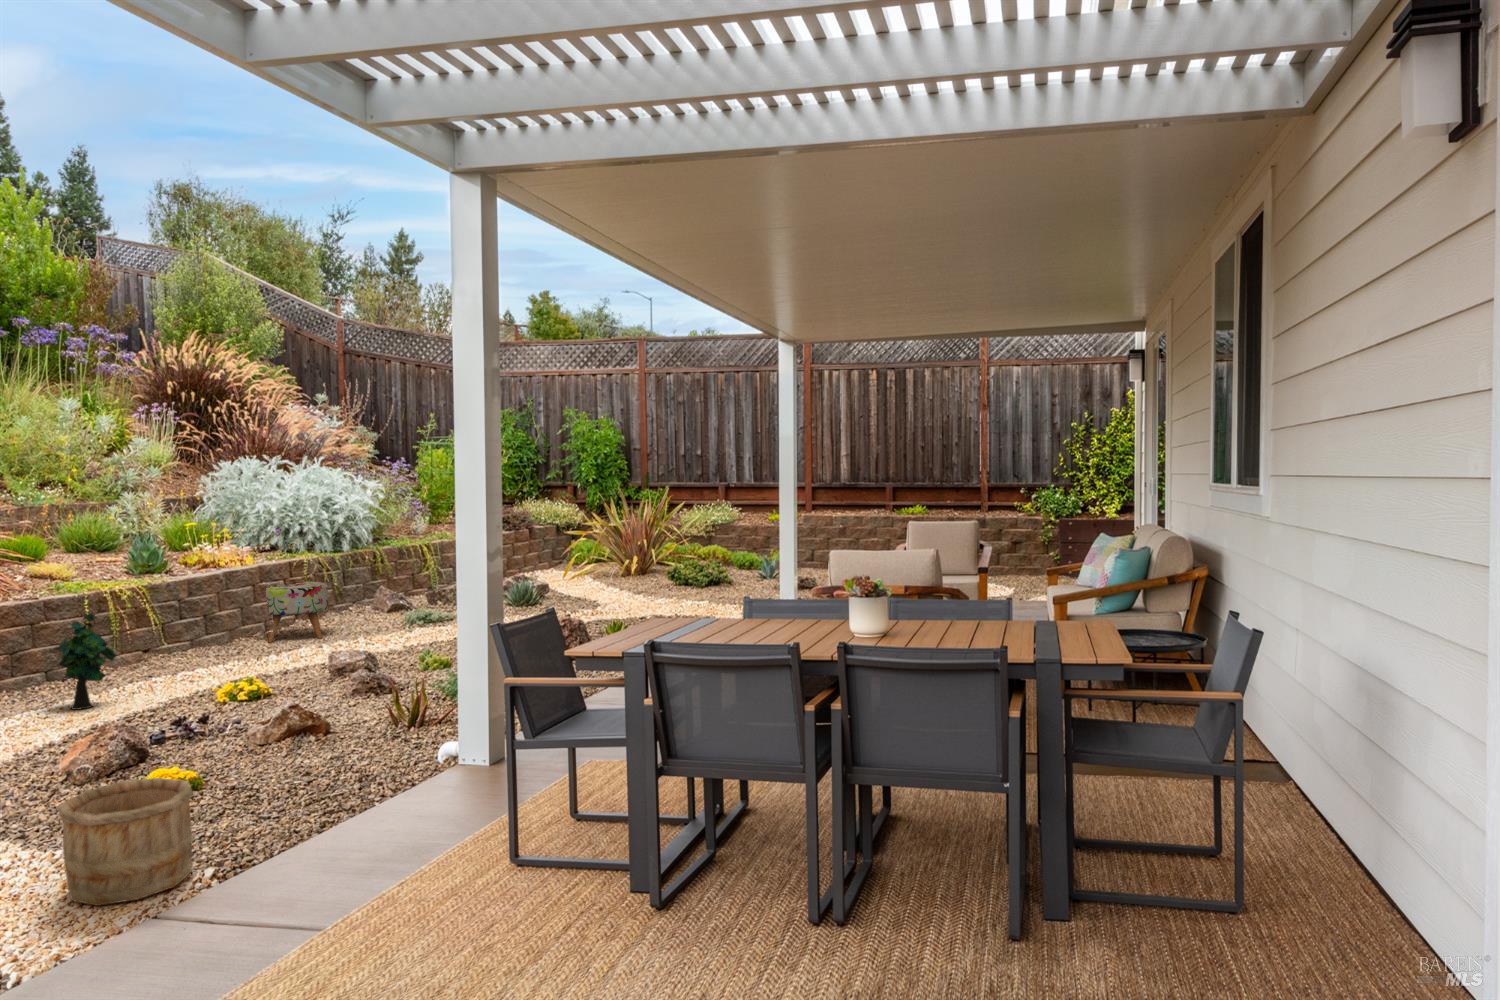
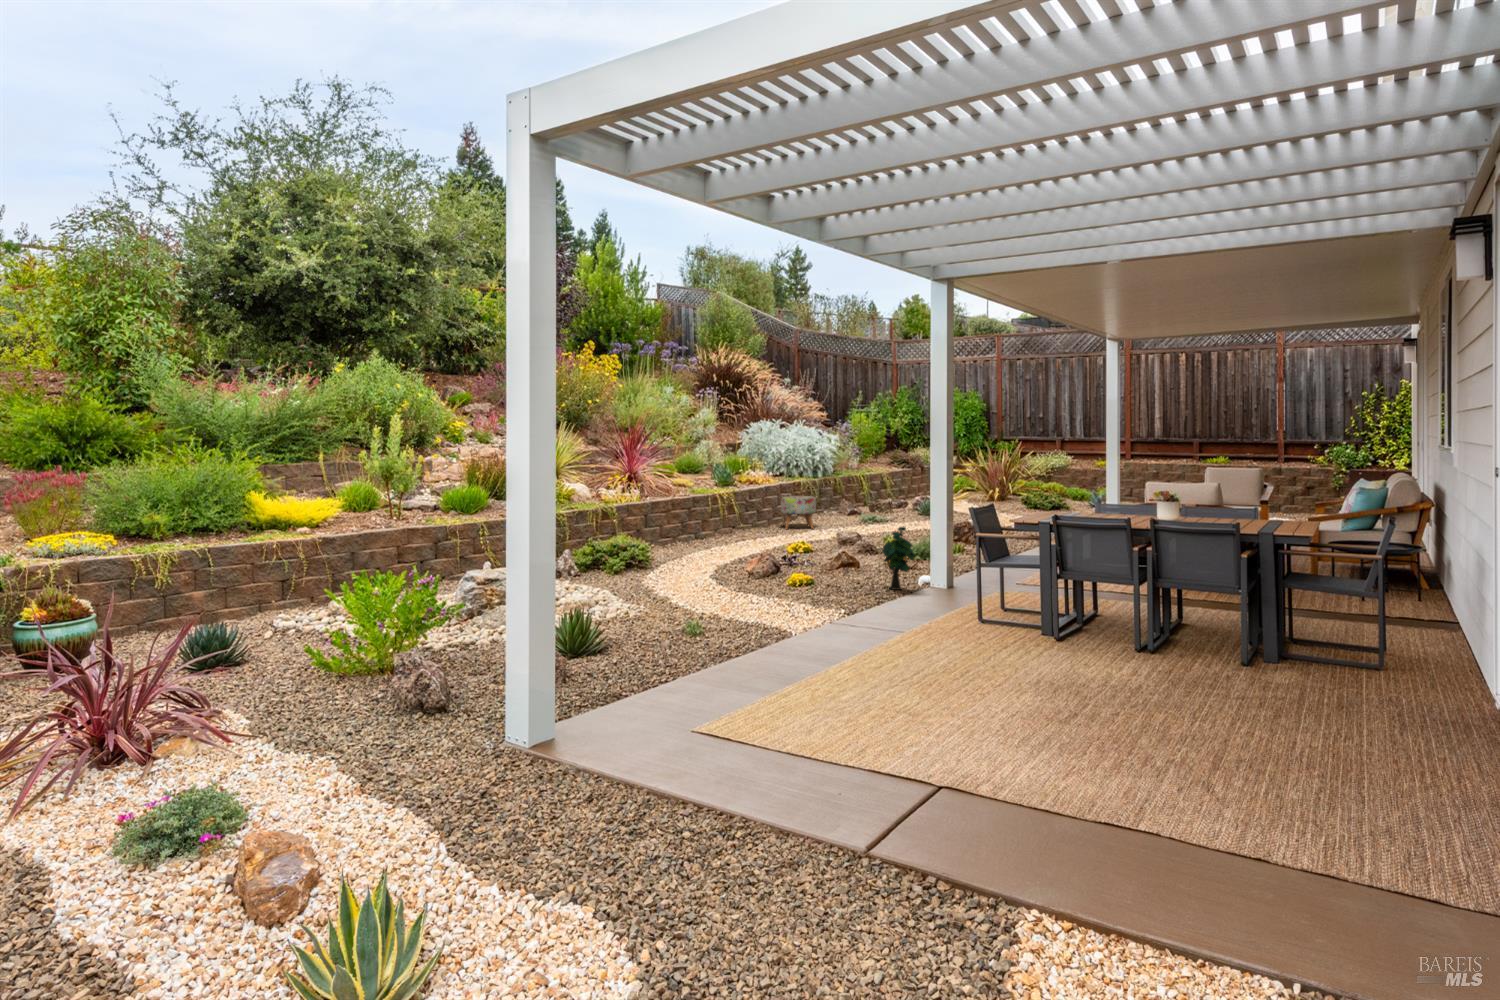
decorative plant: present [54,614,116,710] -> present [880,526,915,590]
wooden bucket: present [58,778,193,906] -> none [794,566,844,612]

